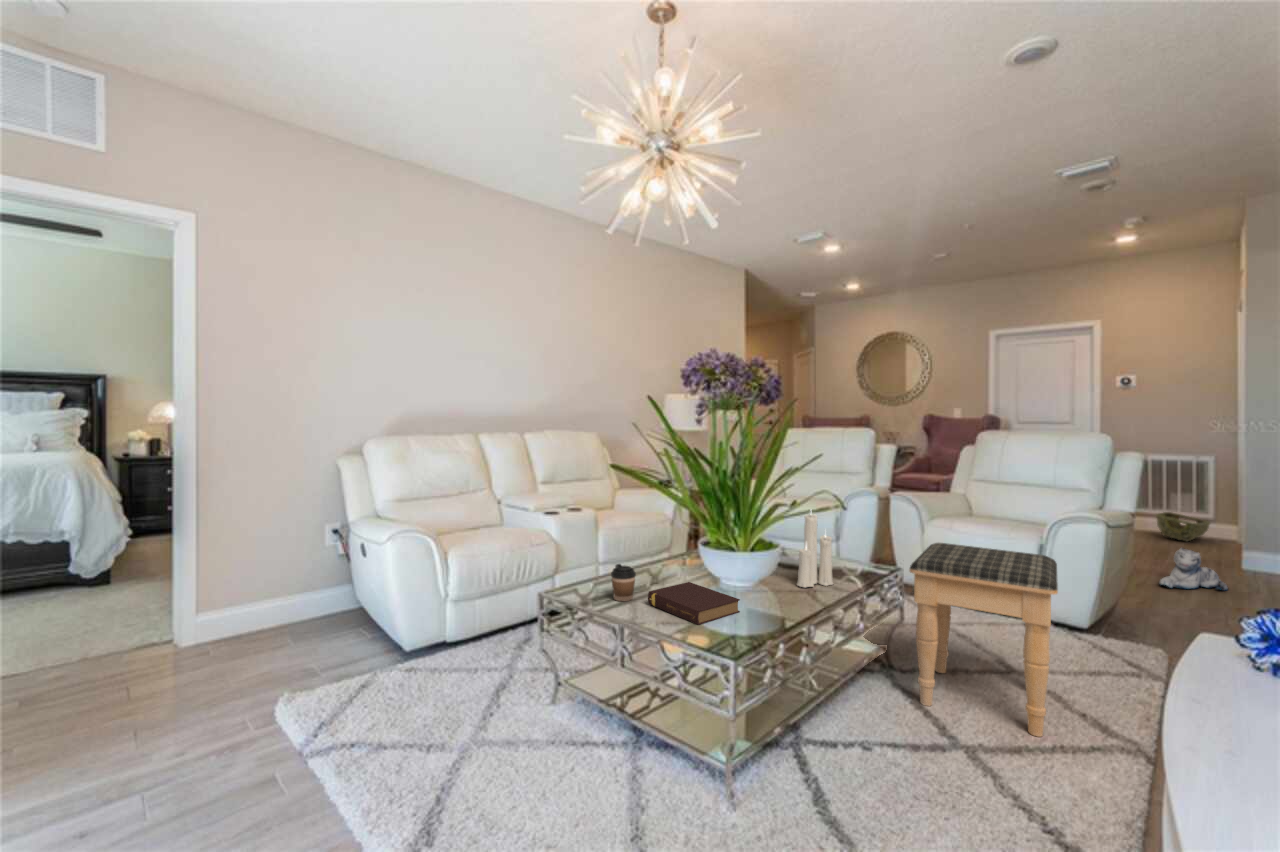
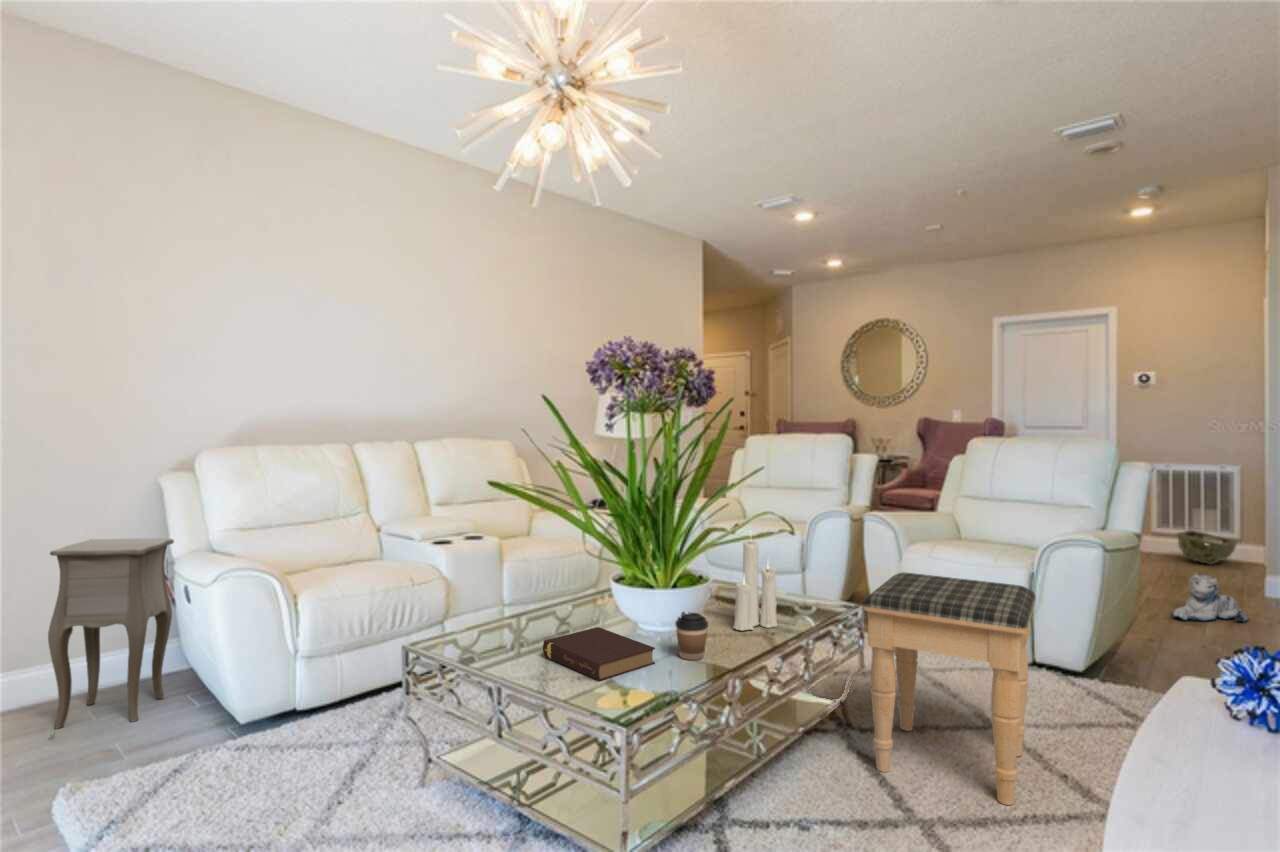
side table: none [261,506,349,658] -> present [48,538,174,738]
coffee cup: present [611,564,636,601] -> present [675,612,708,660]

